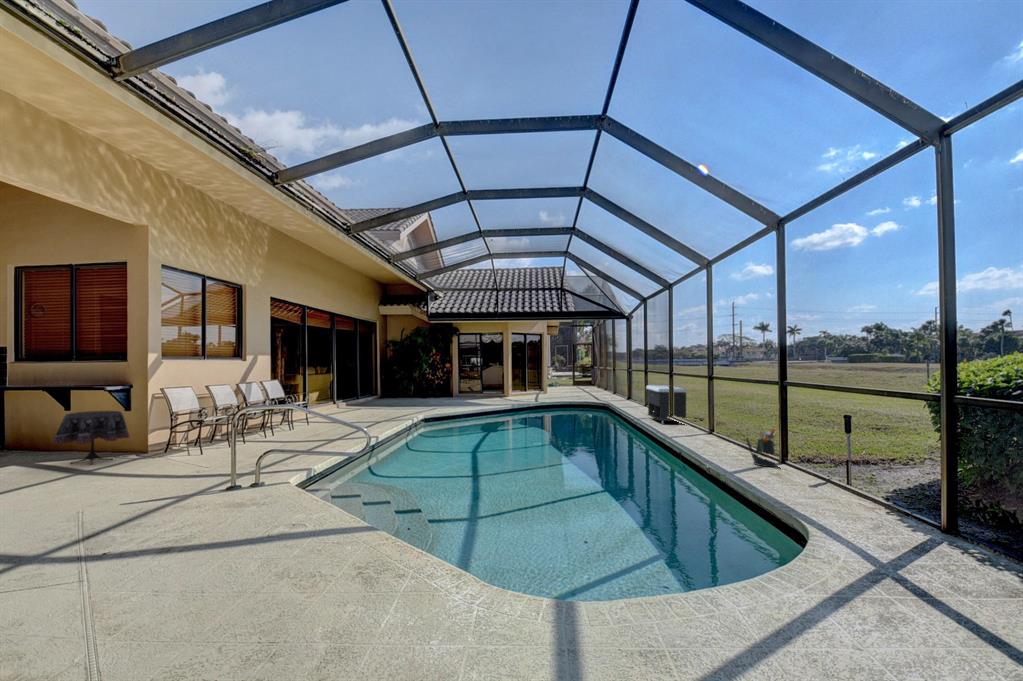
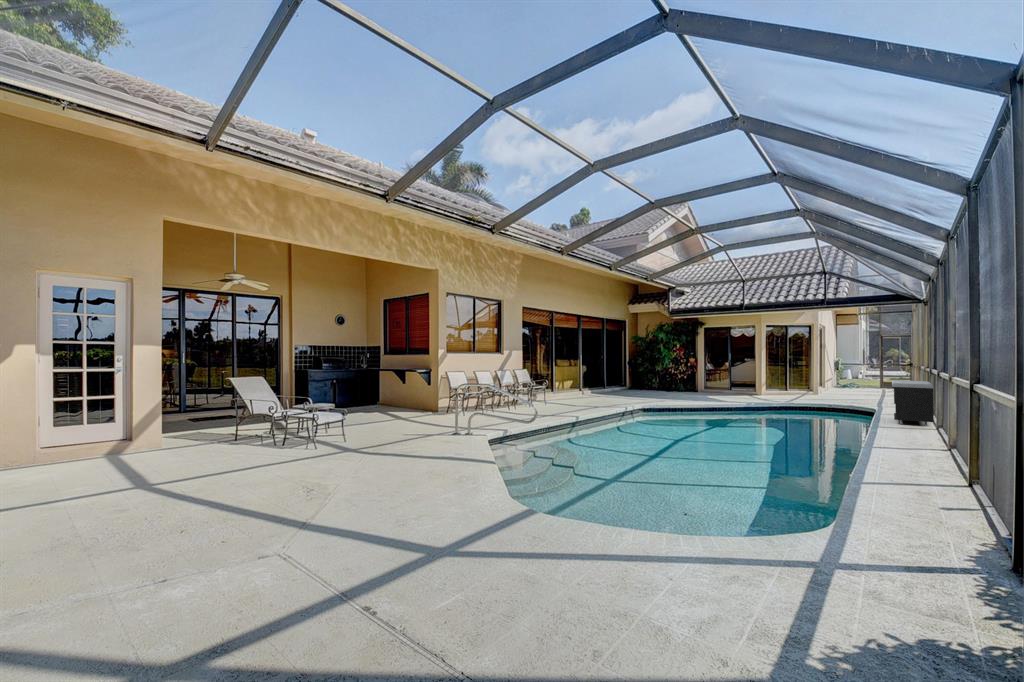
side table: present [52,411,129,465] -> none [393,384,428,415]
watering can: present [746,429,777,467] -> none [910,422,954,464]

